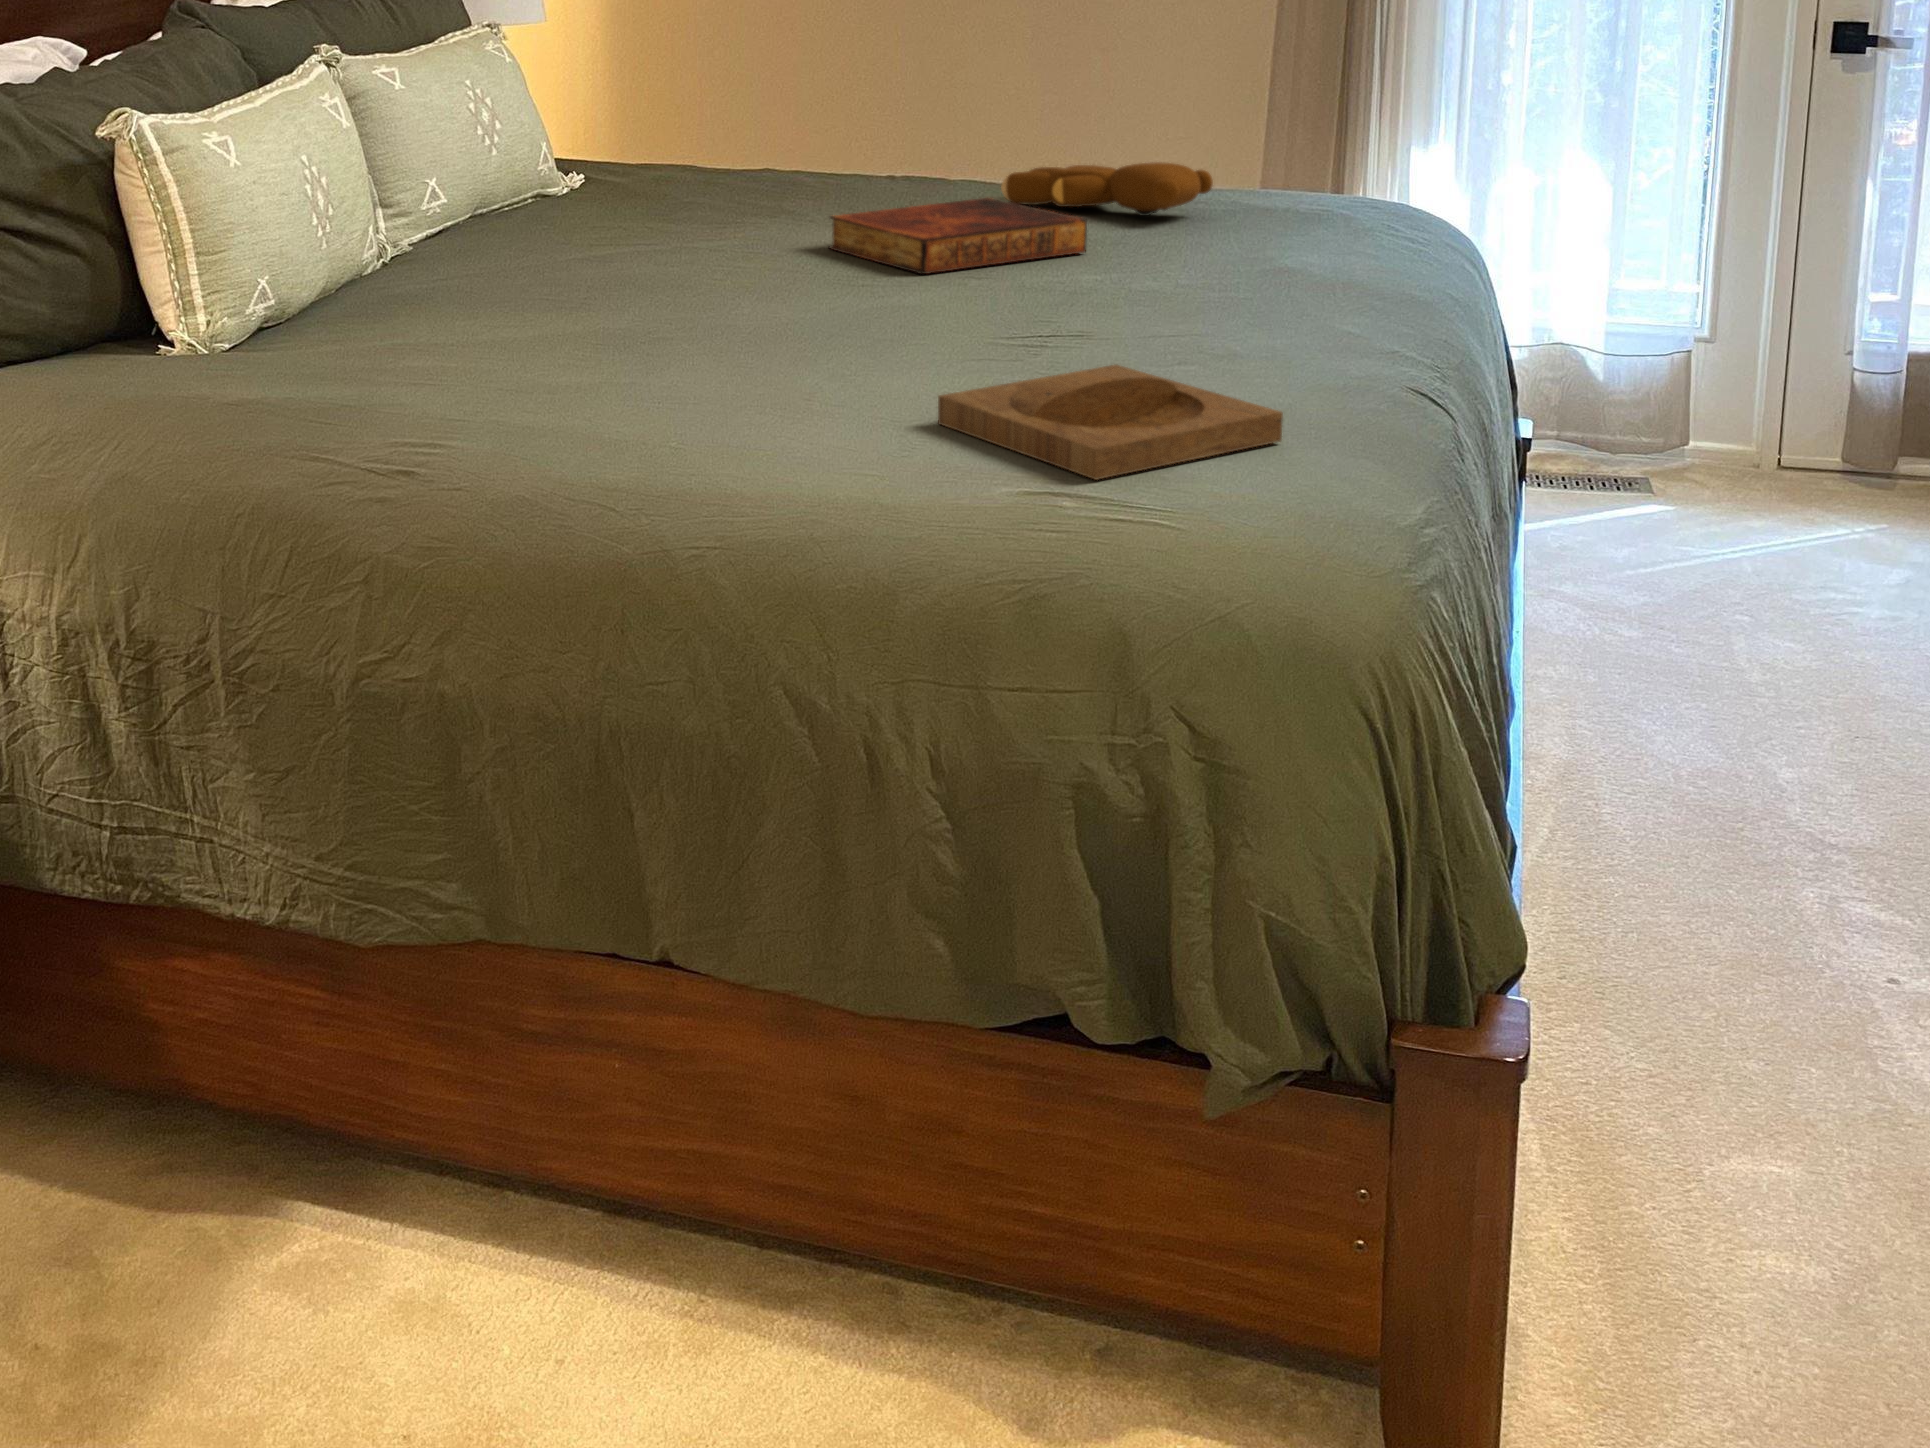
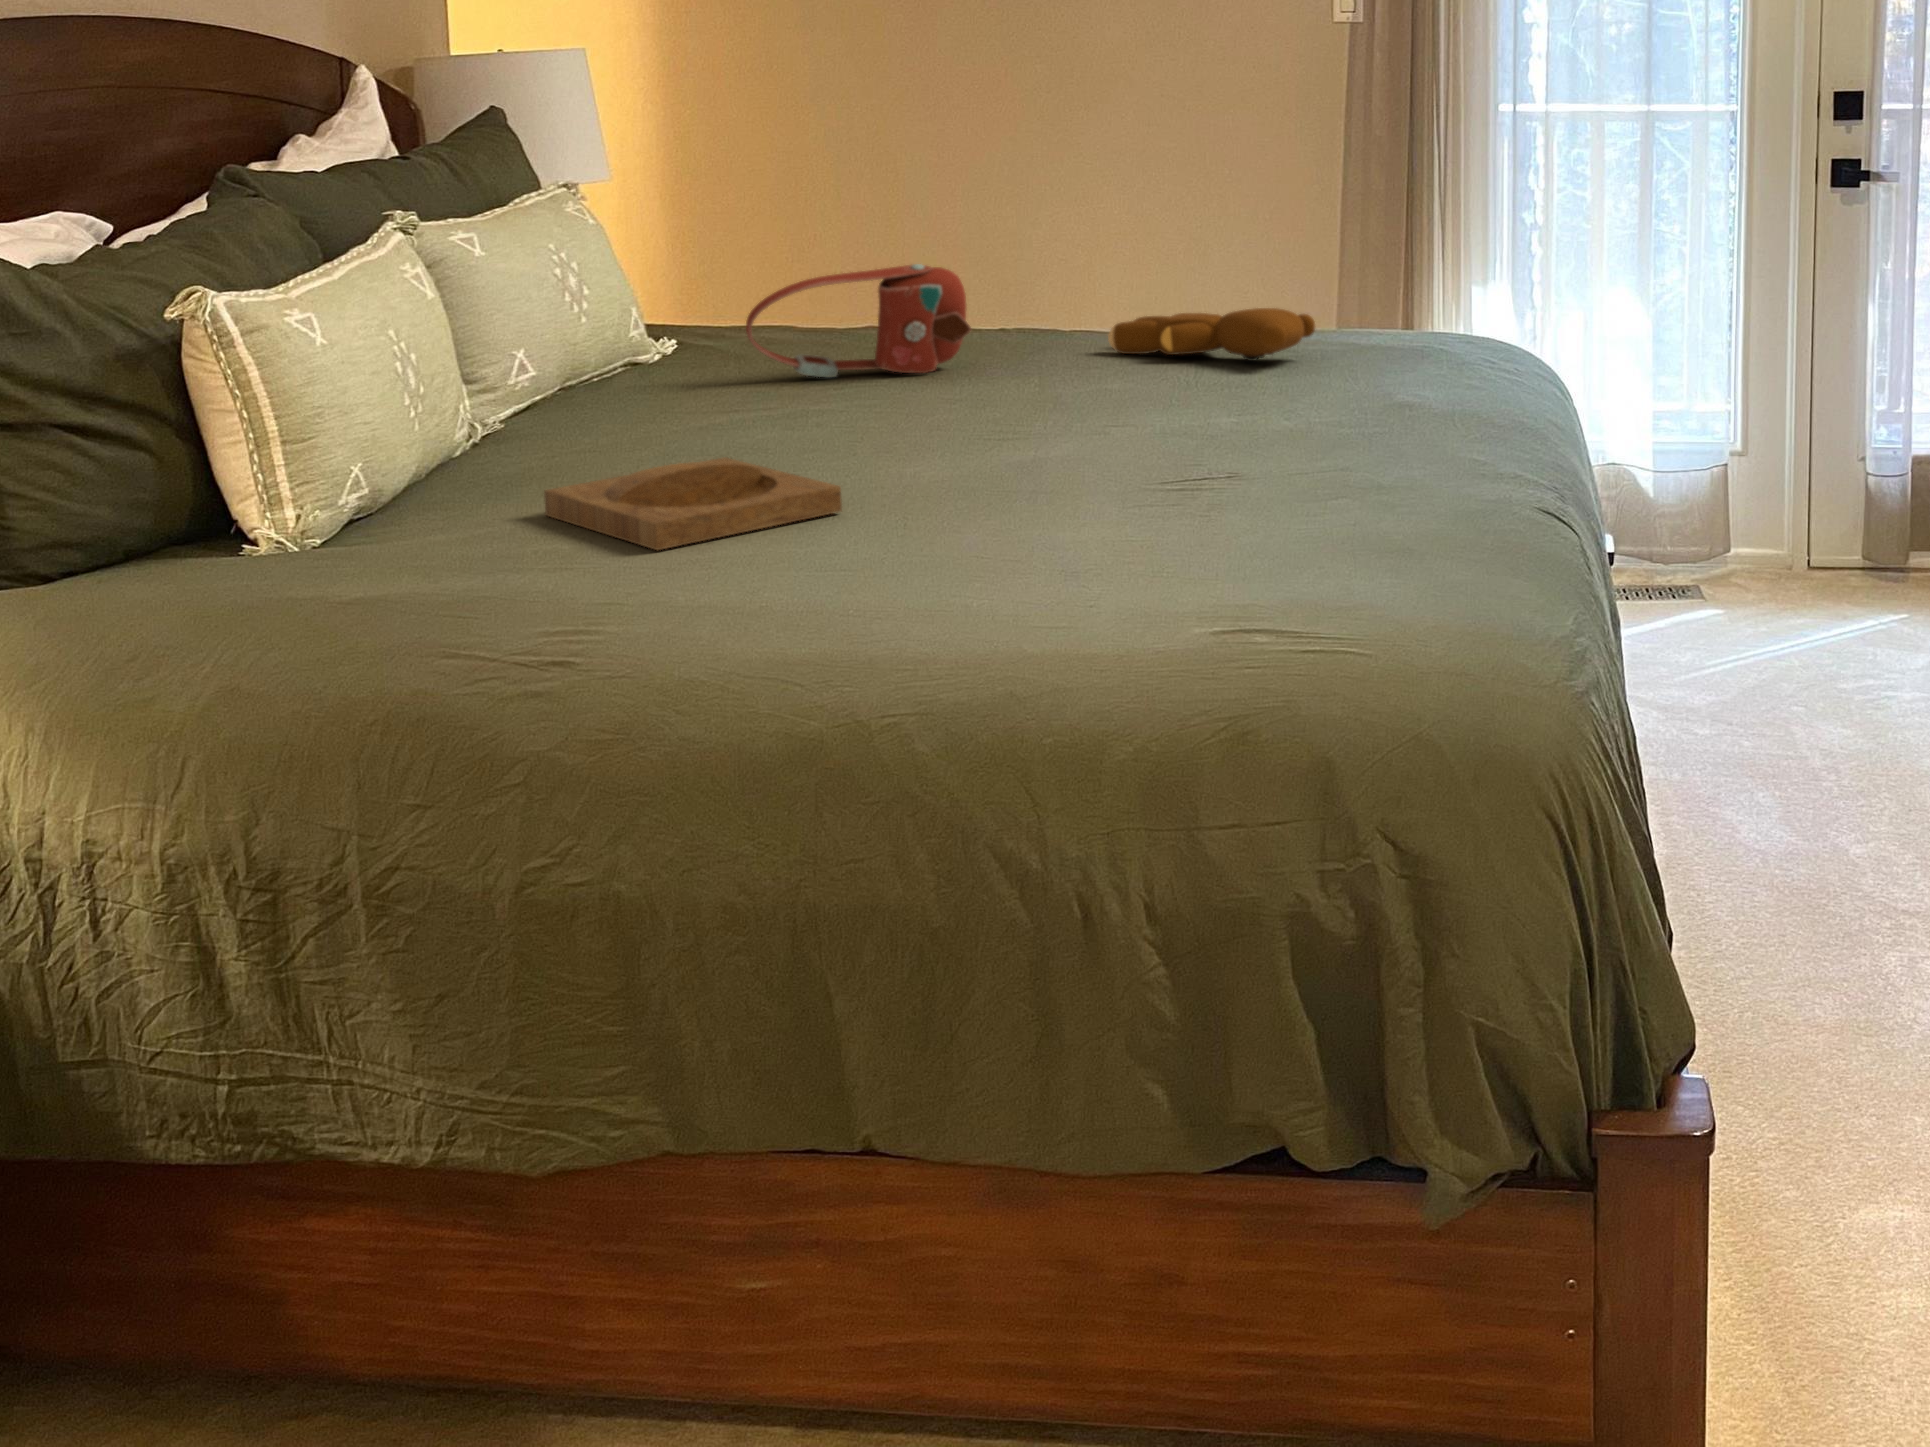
handbag: none [647,108,863,216] -> present [746,264,971,378]
book: present [829,198,1087,274] -> none [947,349,1205,428]
tray: present [938,365,1283,480] -> present [544,457,842,550]

